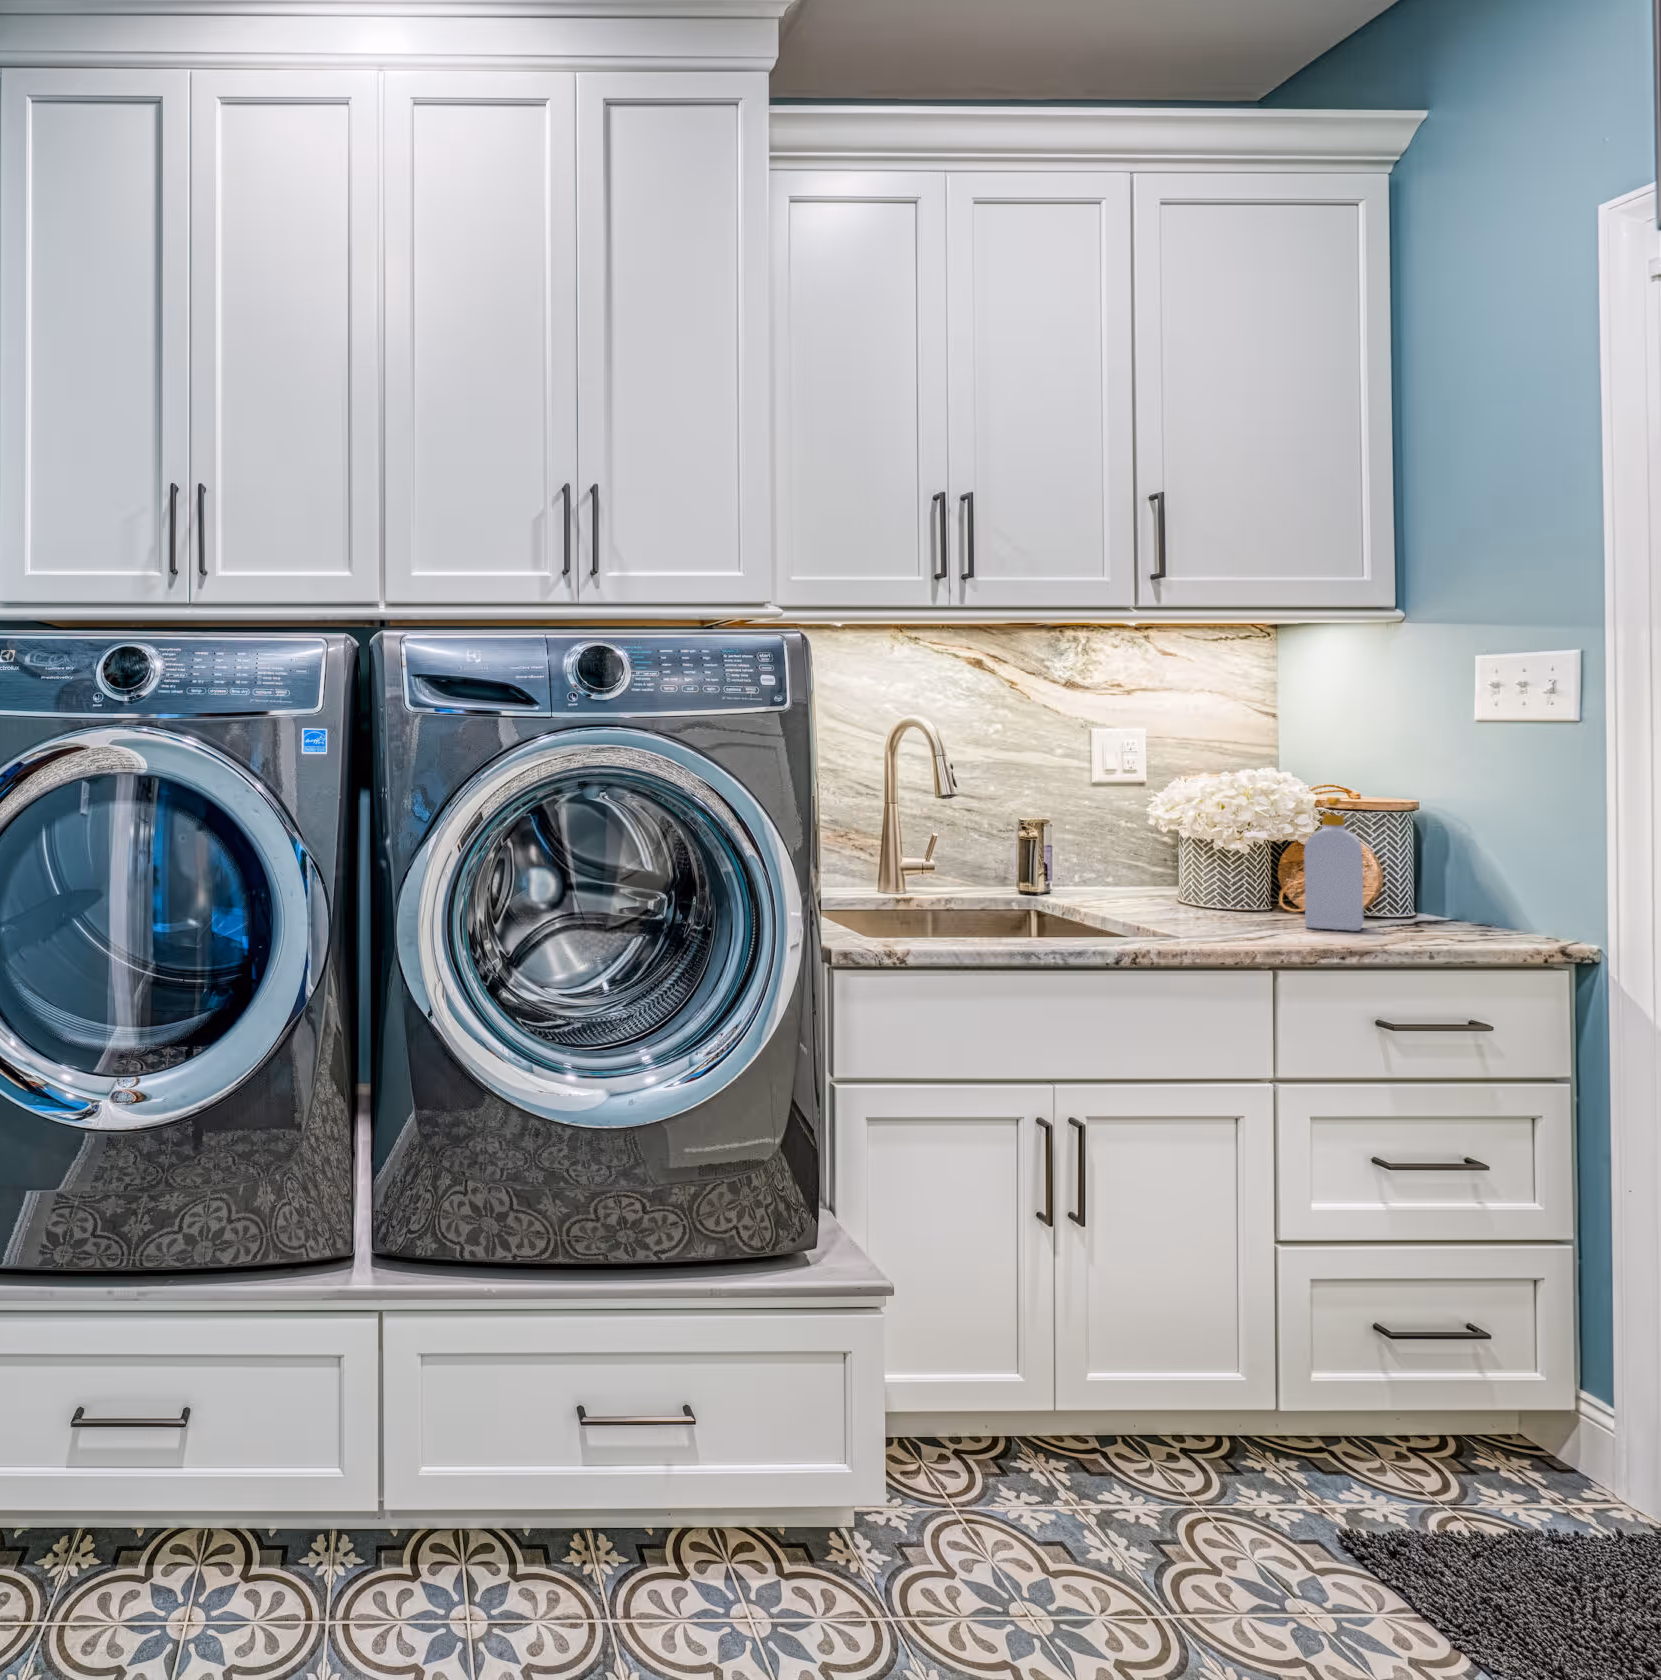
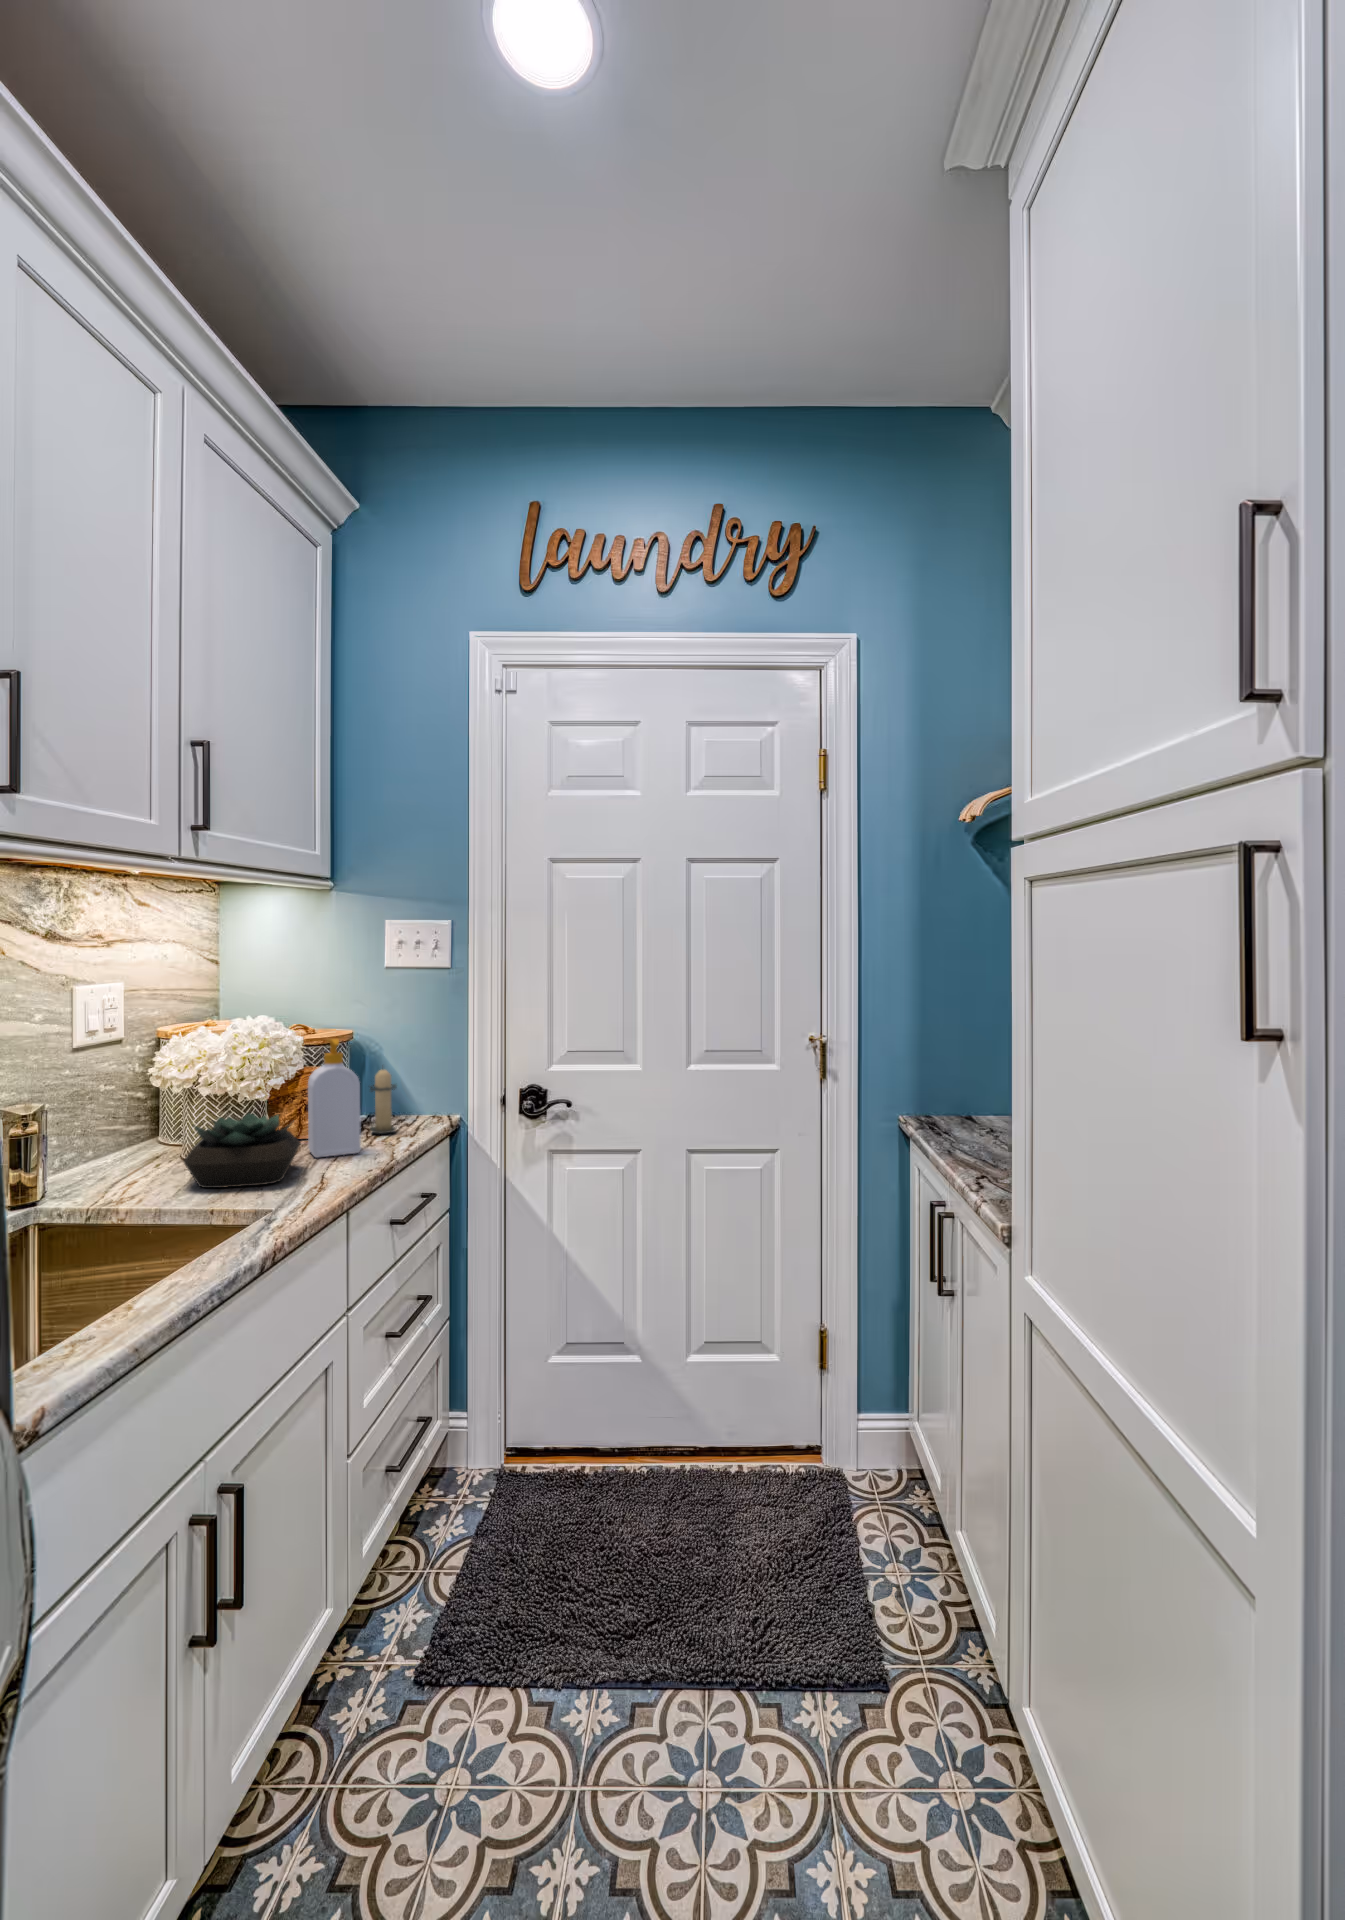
candle: none [1397,837,1442,922] -> present [370,1069,396,1134]
succulent plant: none [1154,866,1282,938] -> present [184,1113,300,1188]

